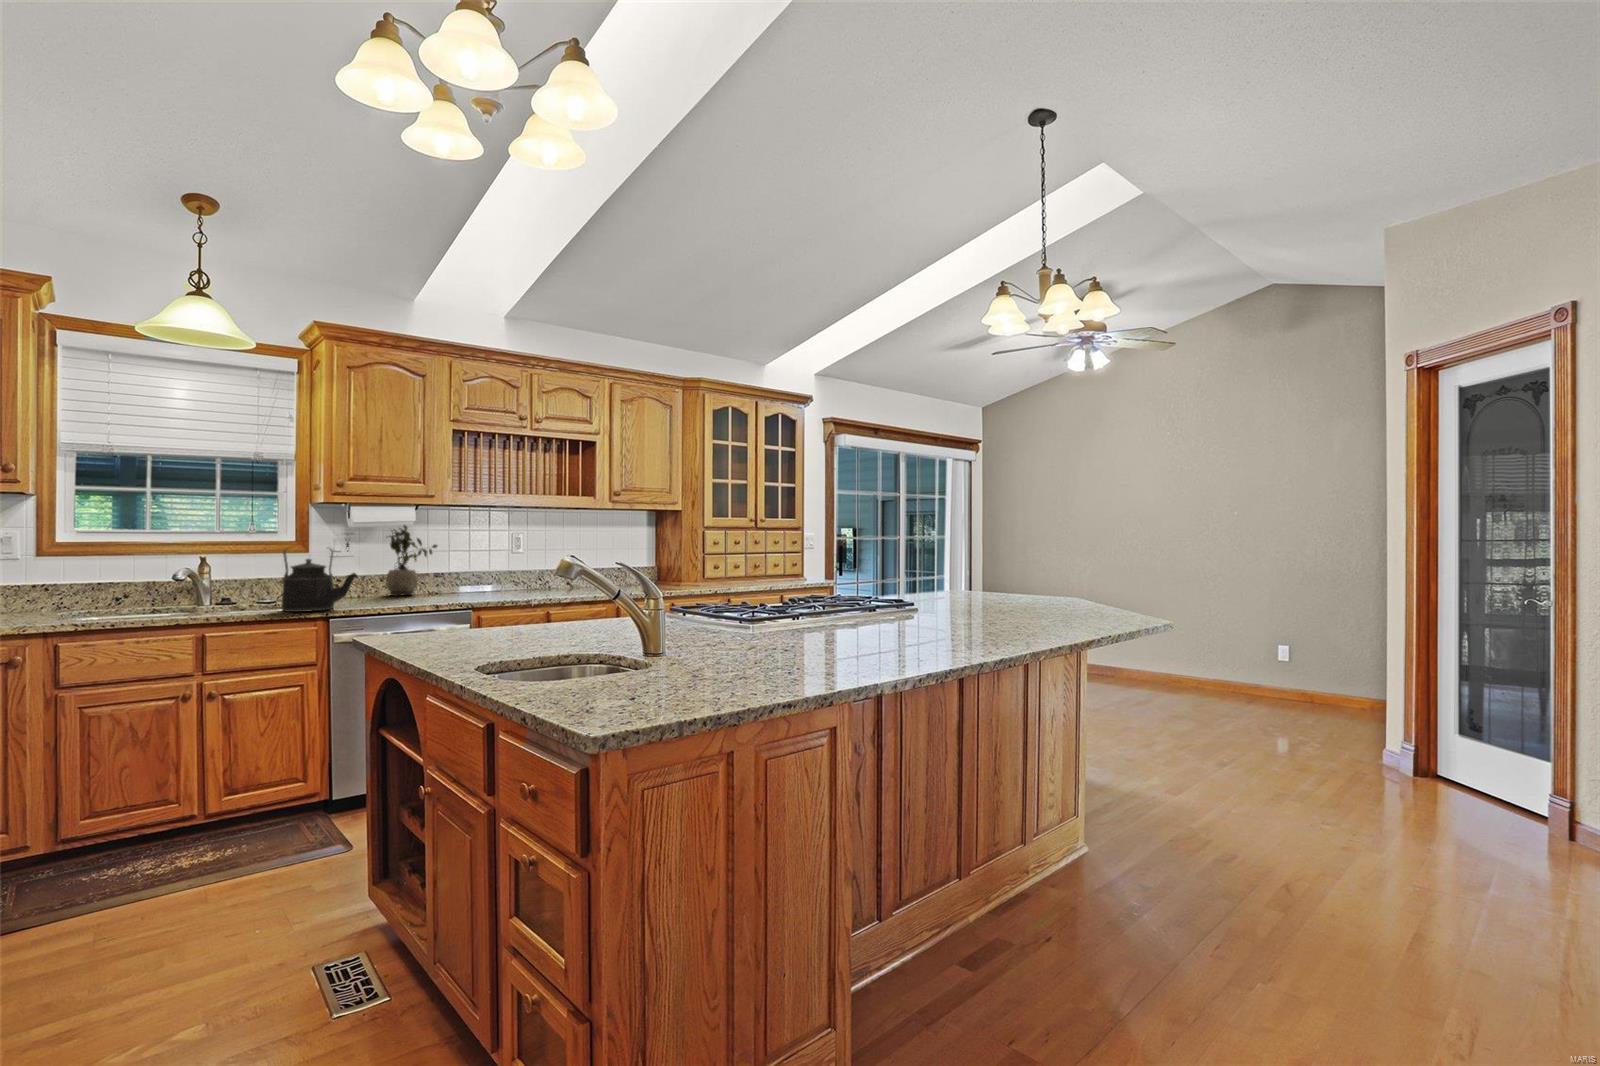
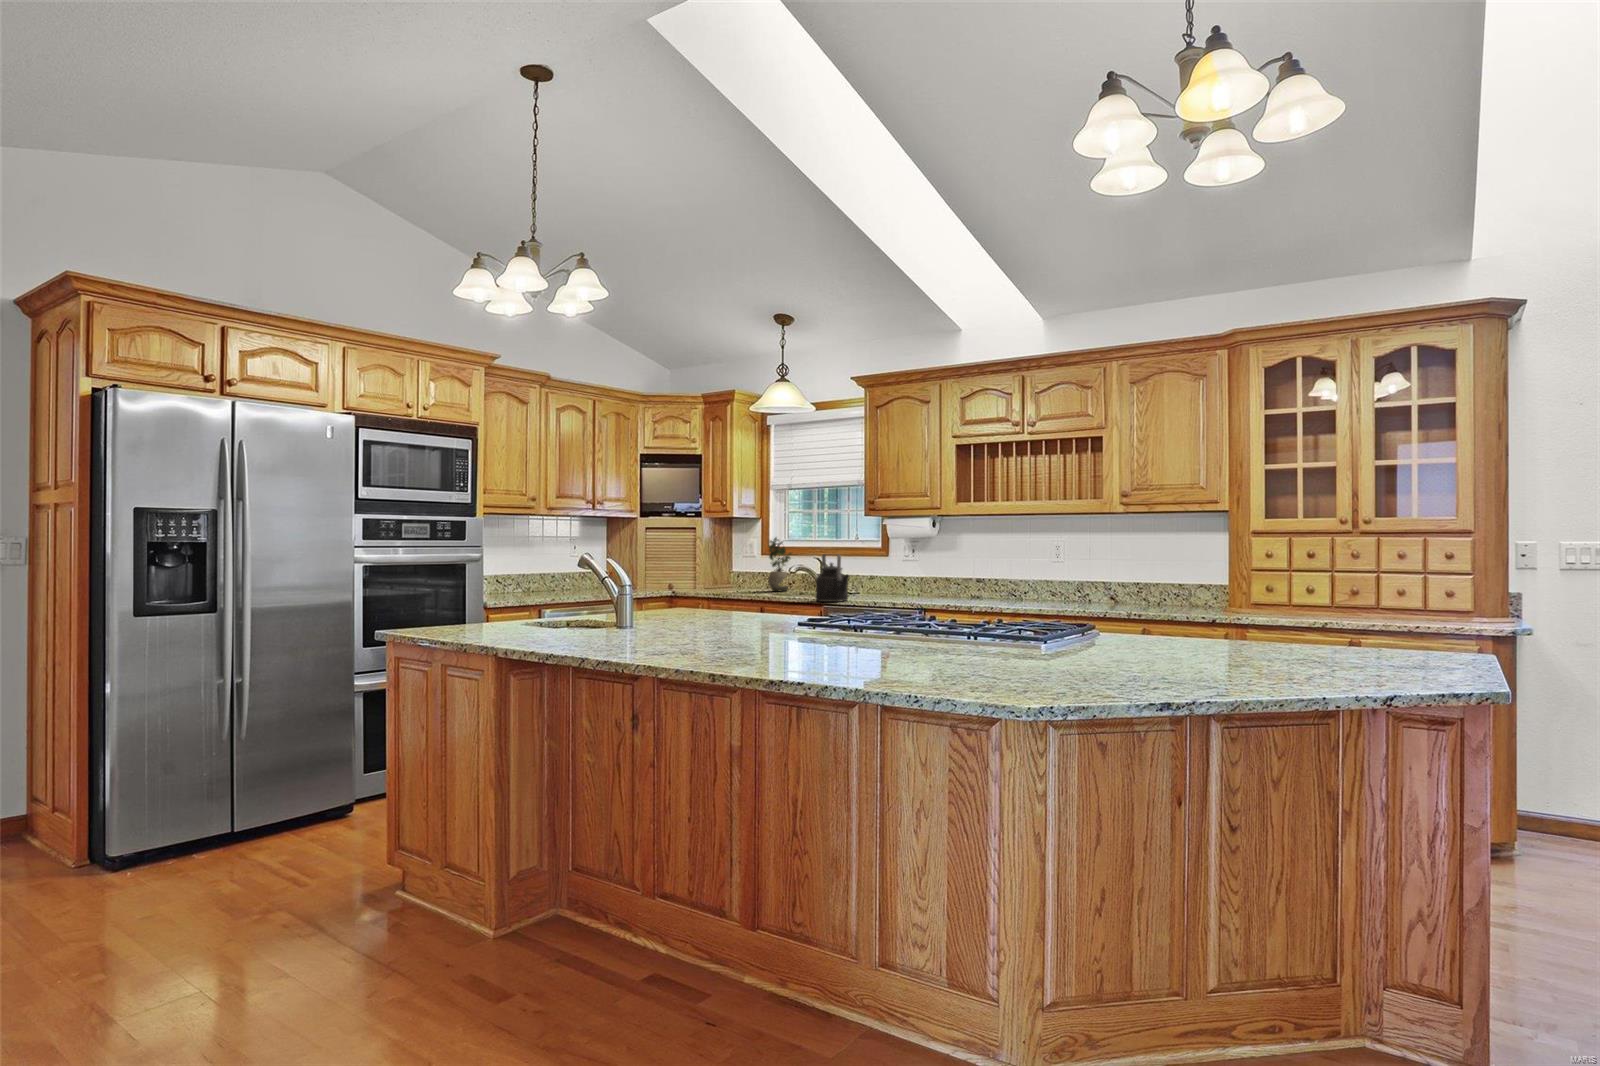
potted plant: present [386,525,437,596] -> present [768,537,791,591]

